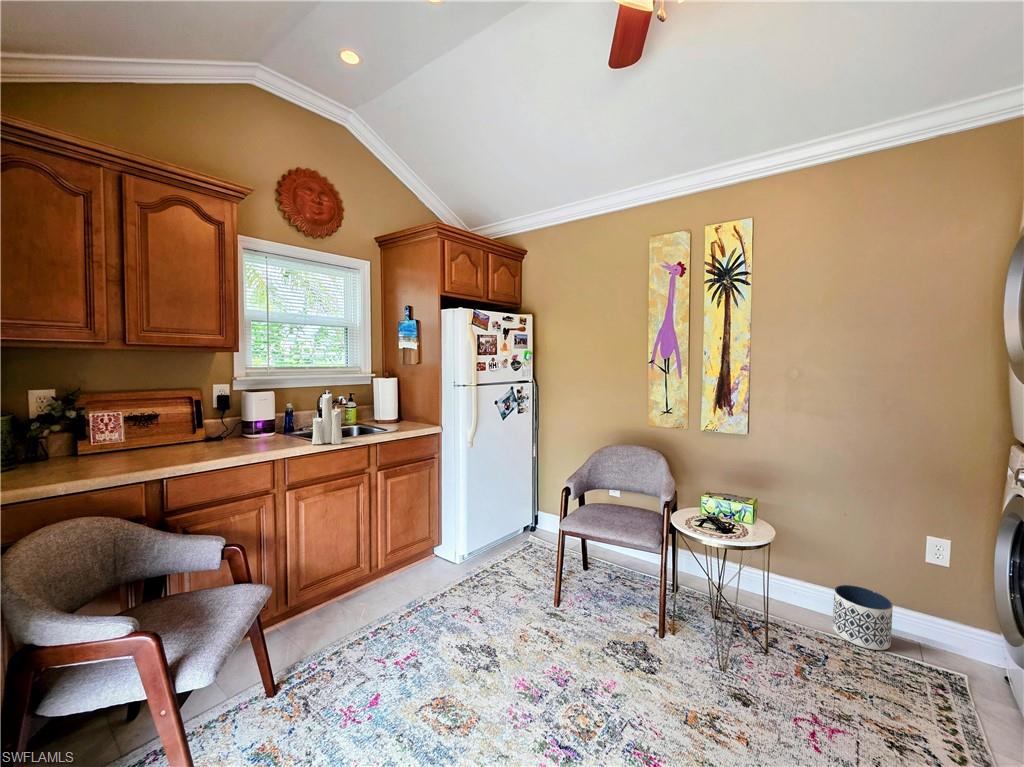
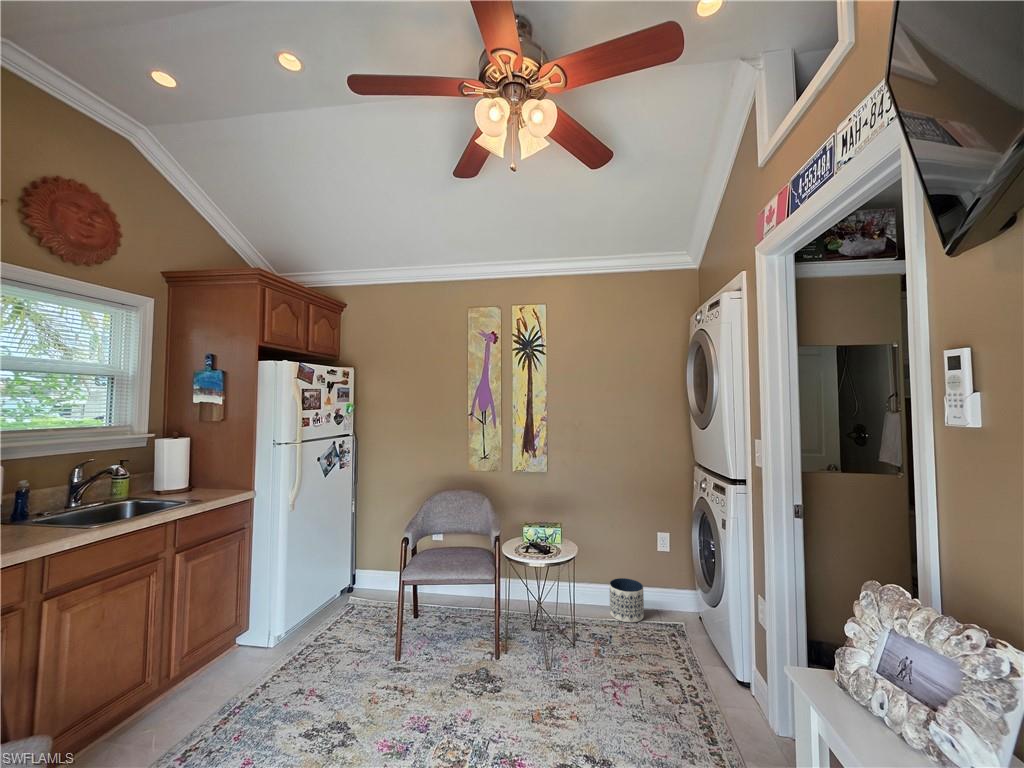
candle: present [312,392,342,444] -> none [82,451,132,530]

